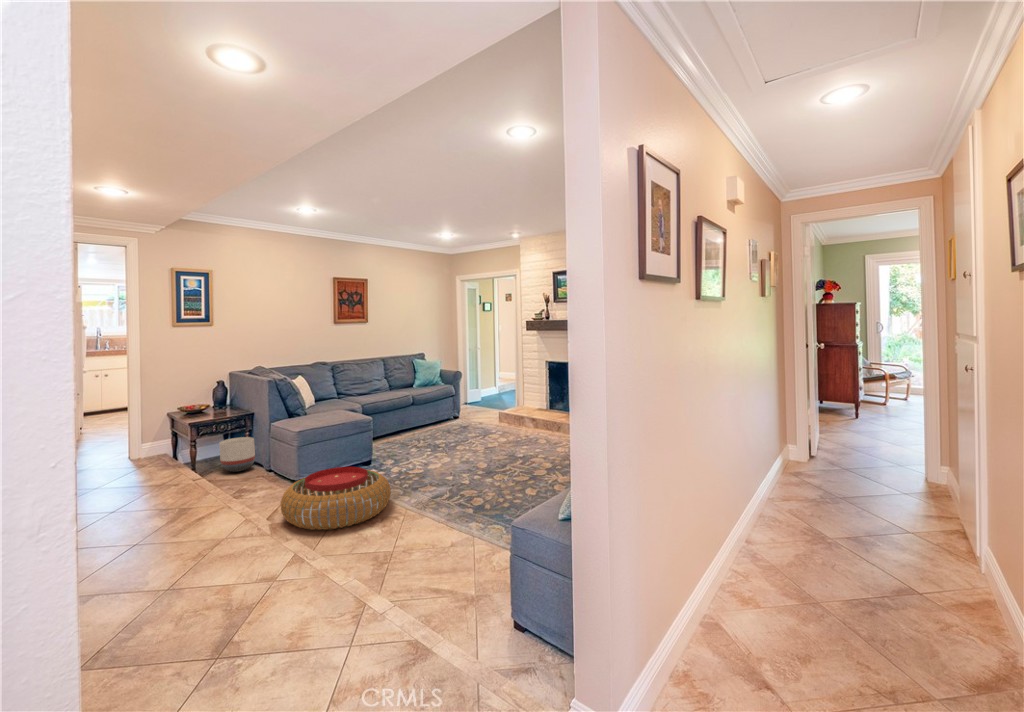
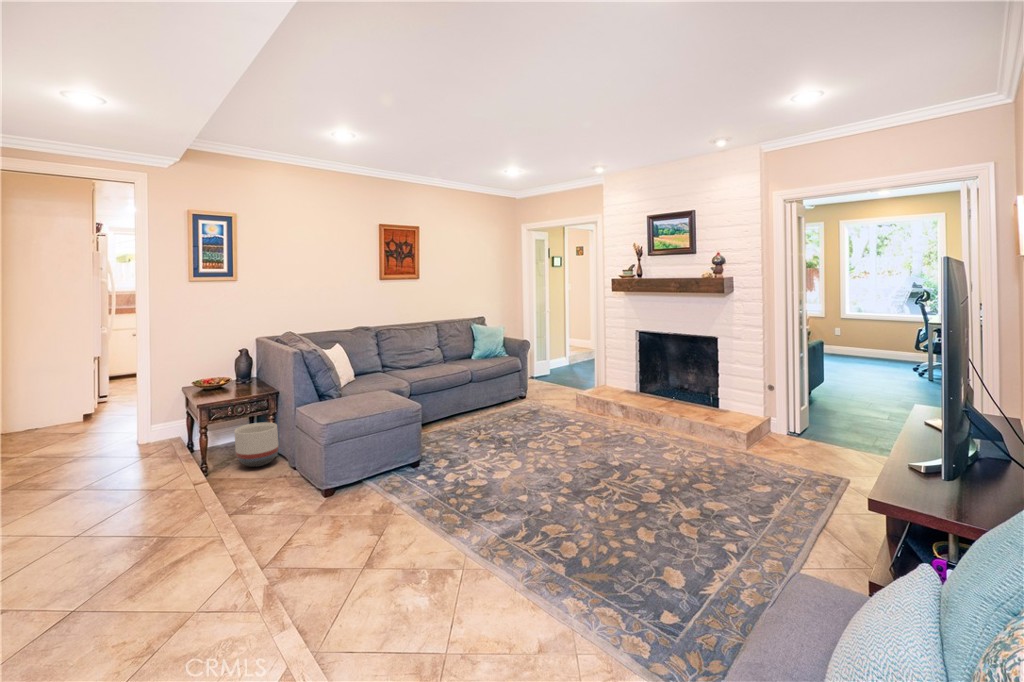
pouf: present [281,467,391,530] -> none [289,485,444,591]

